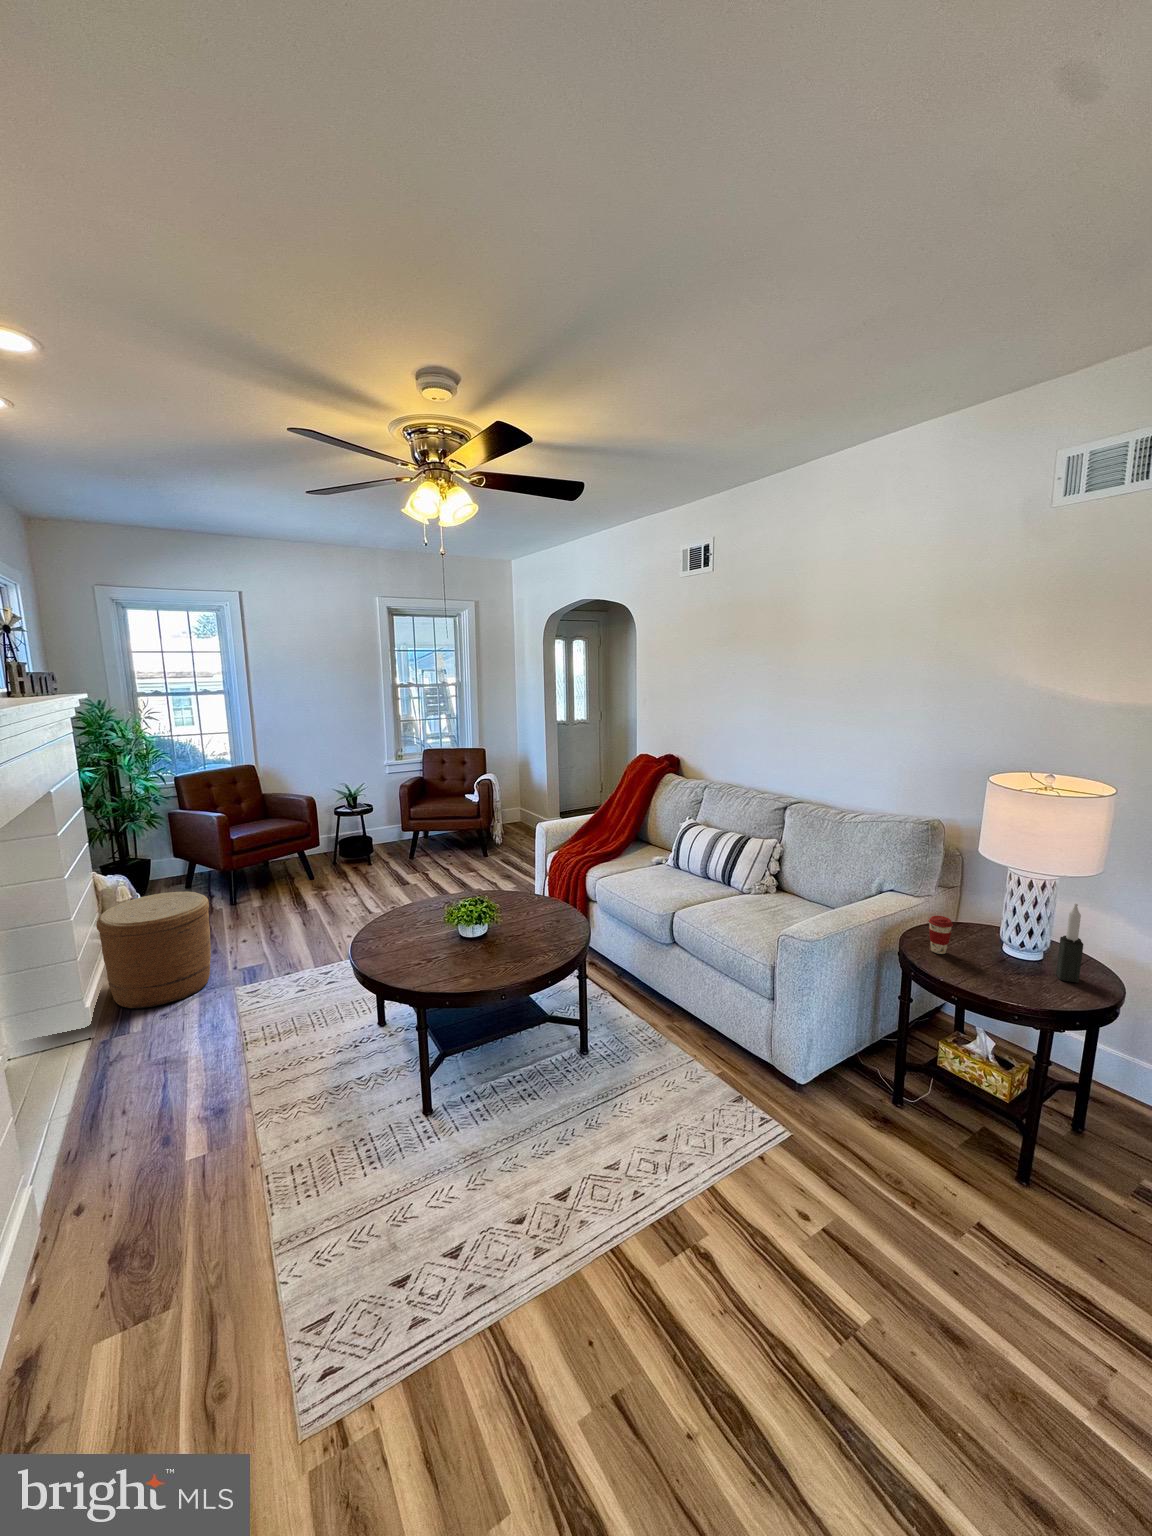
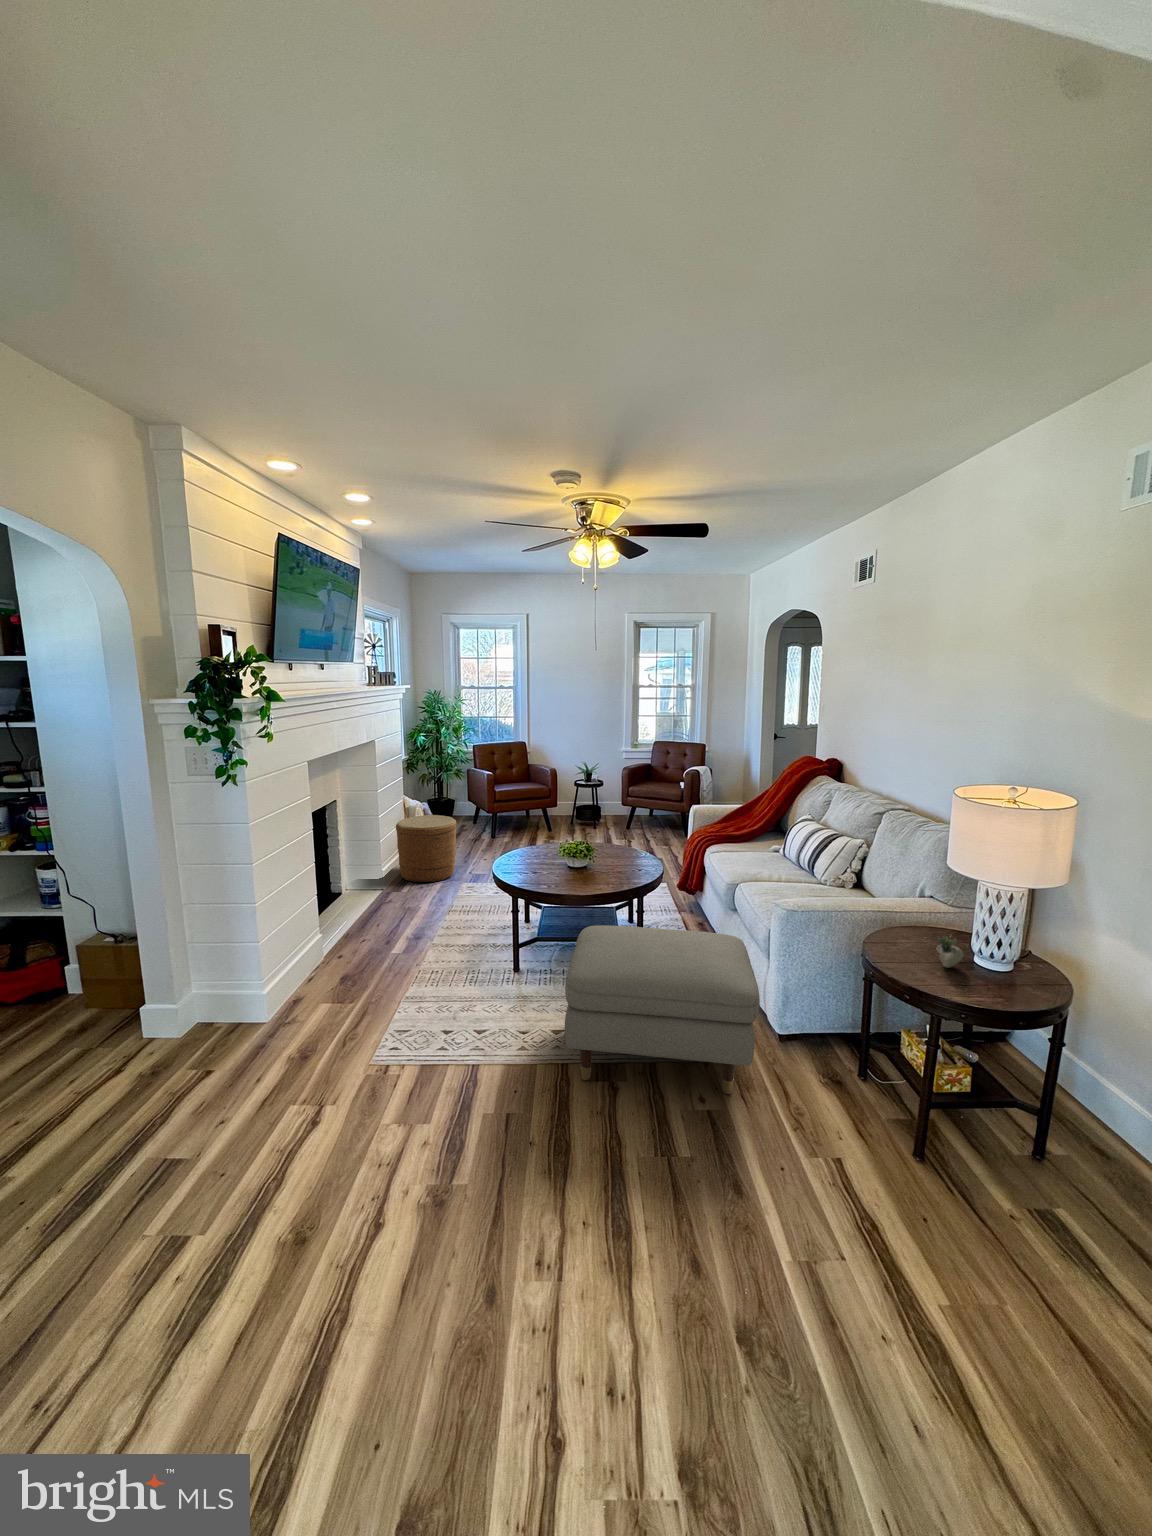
candle: present [1056,904,1083,983] -> none [999,918,1025,995]
coffee cup: present [929,916,953,954] -> none [900,913,923,948]
succulent plant: none [982,932,1038,968] -> present [937,935,964,968]
ottoman: none [565,984,863,1264] -> present [564,925,760,1094]

